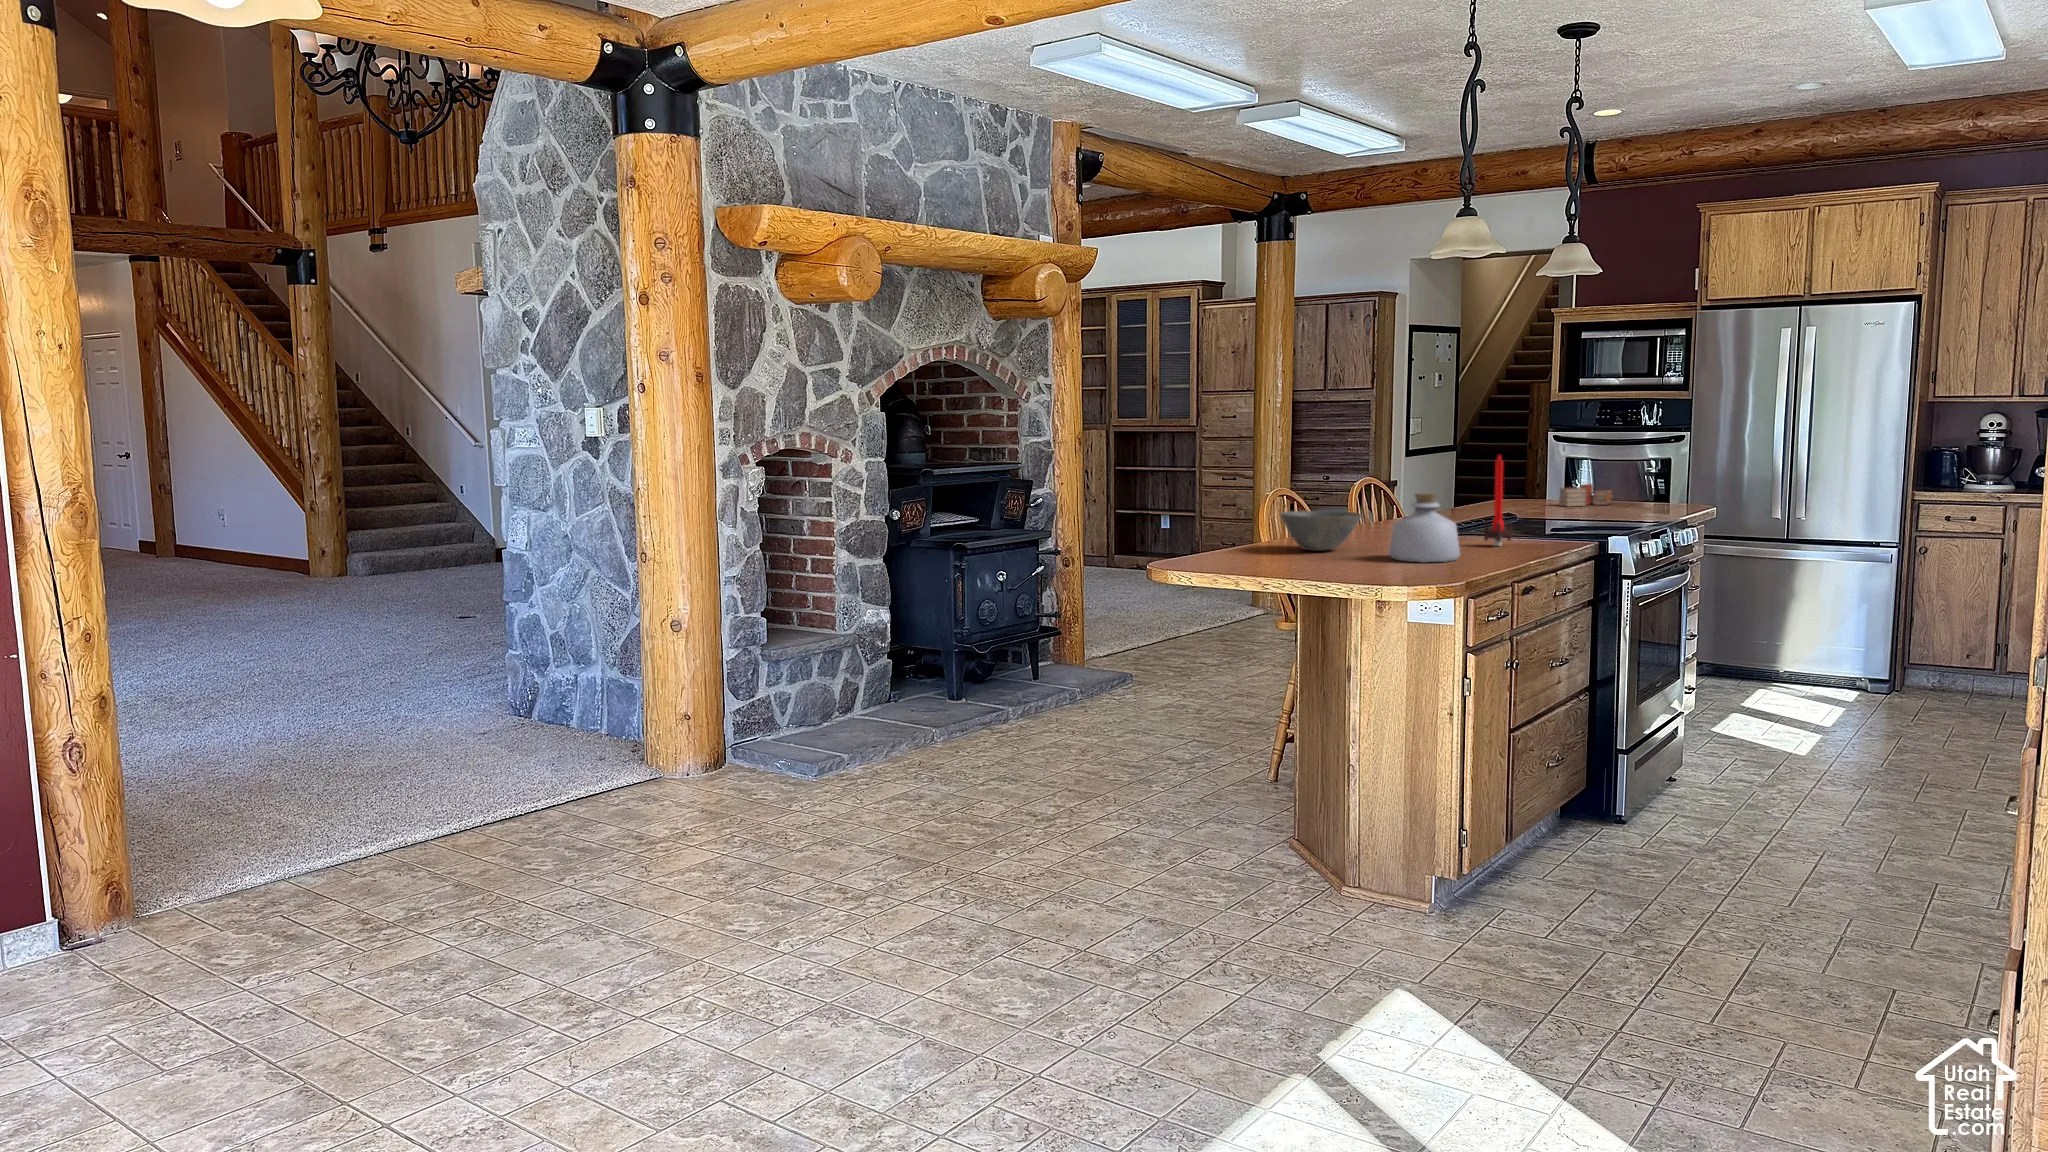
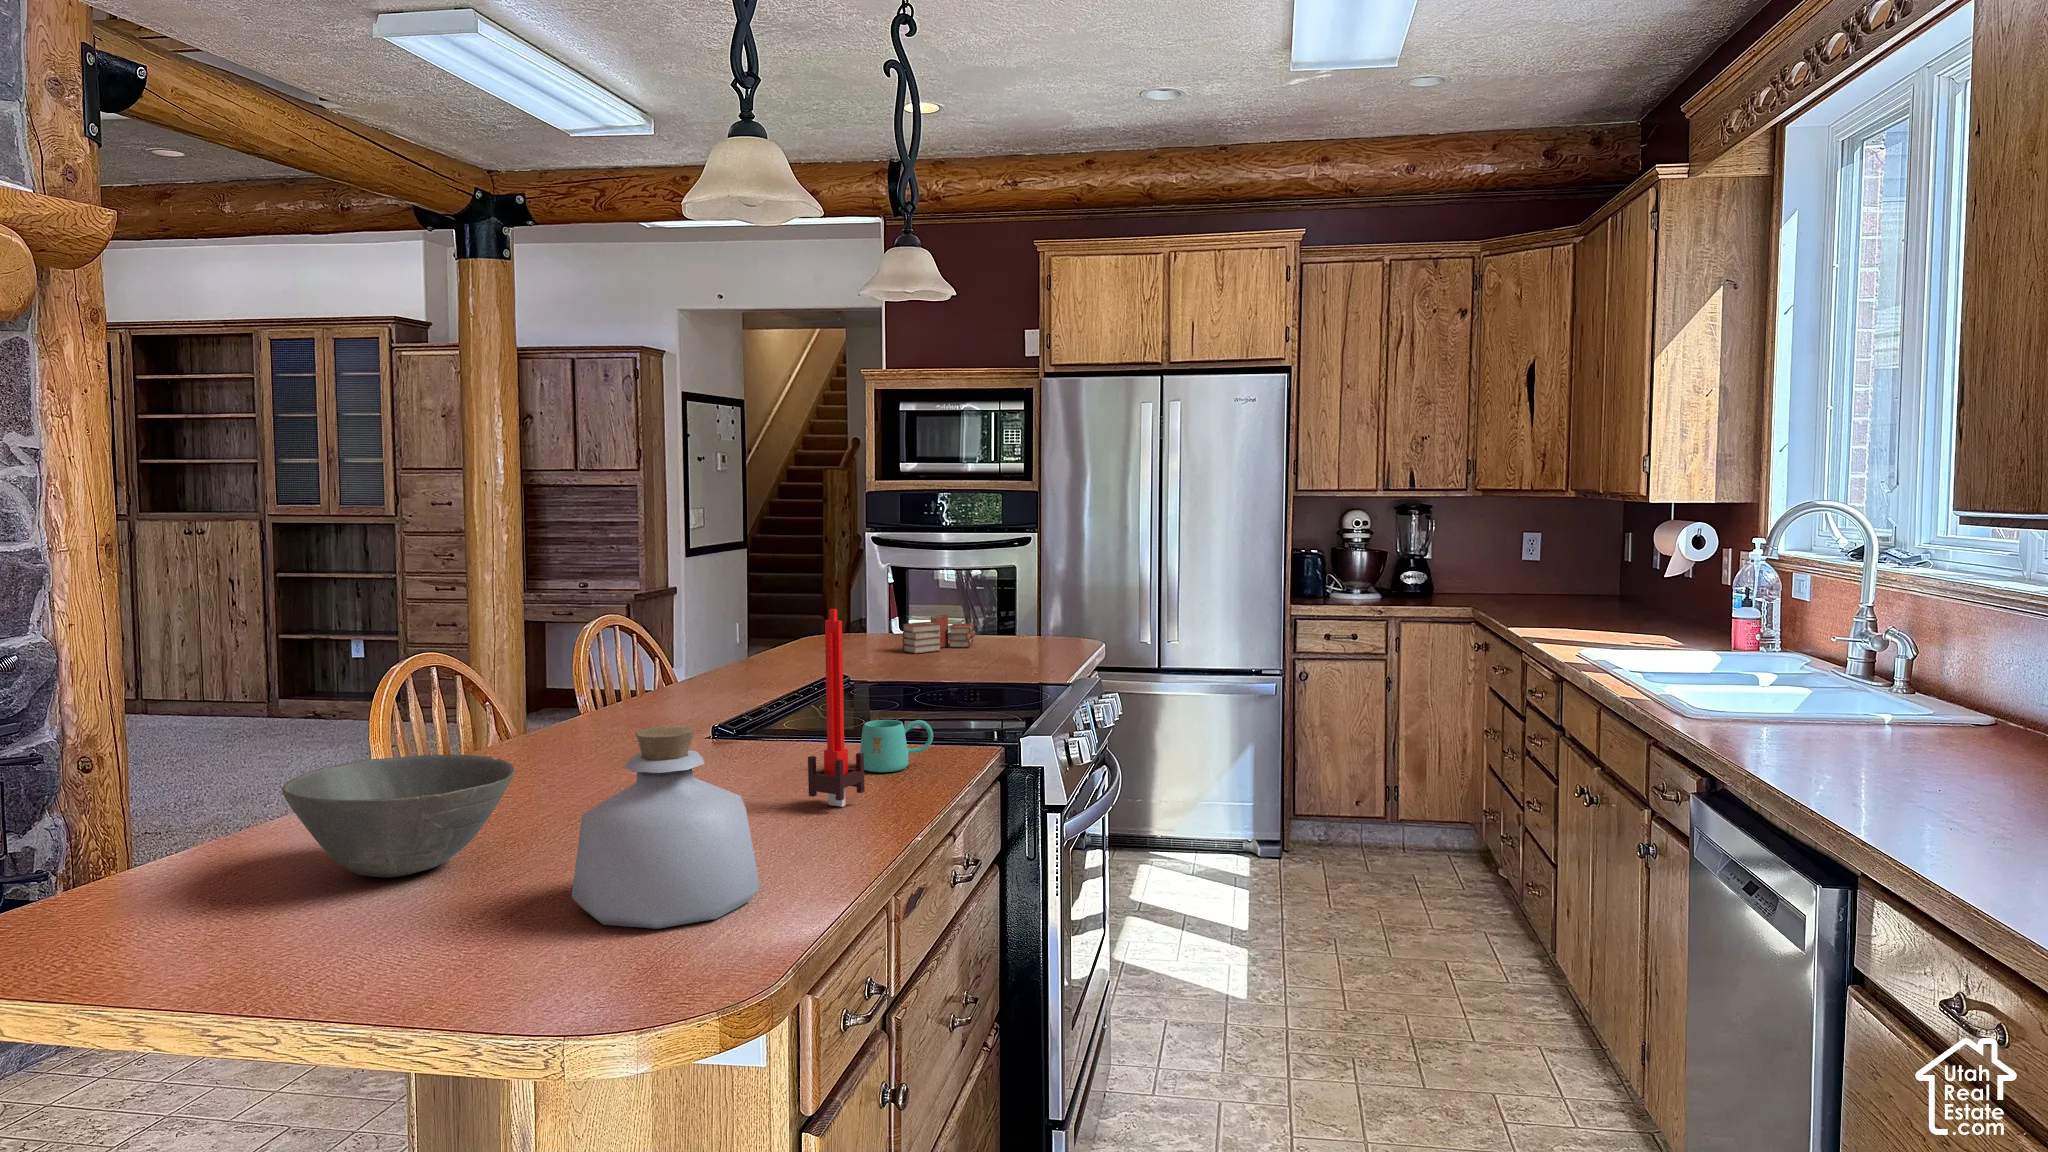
mug: none [1512,516,1552,540] -> present [860,720,933,772]

